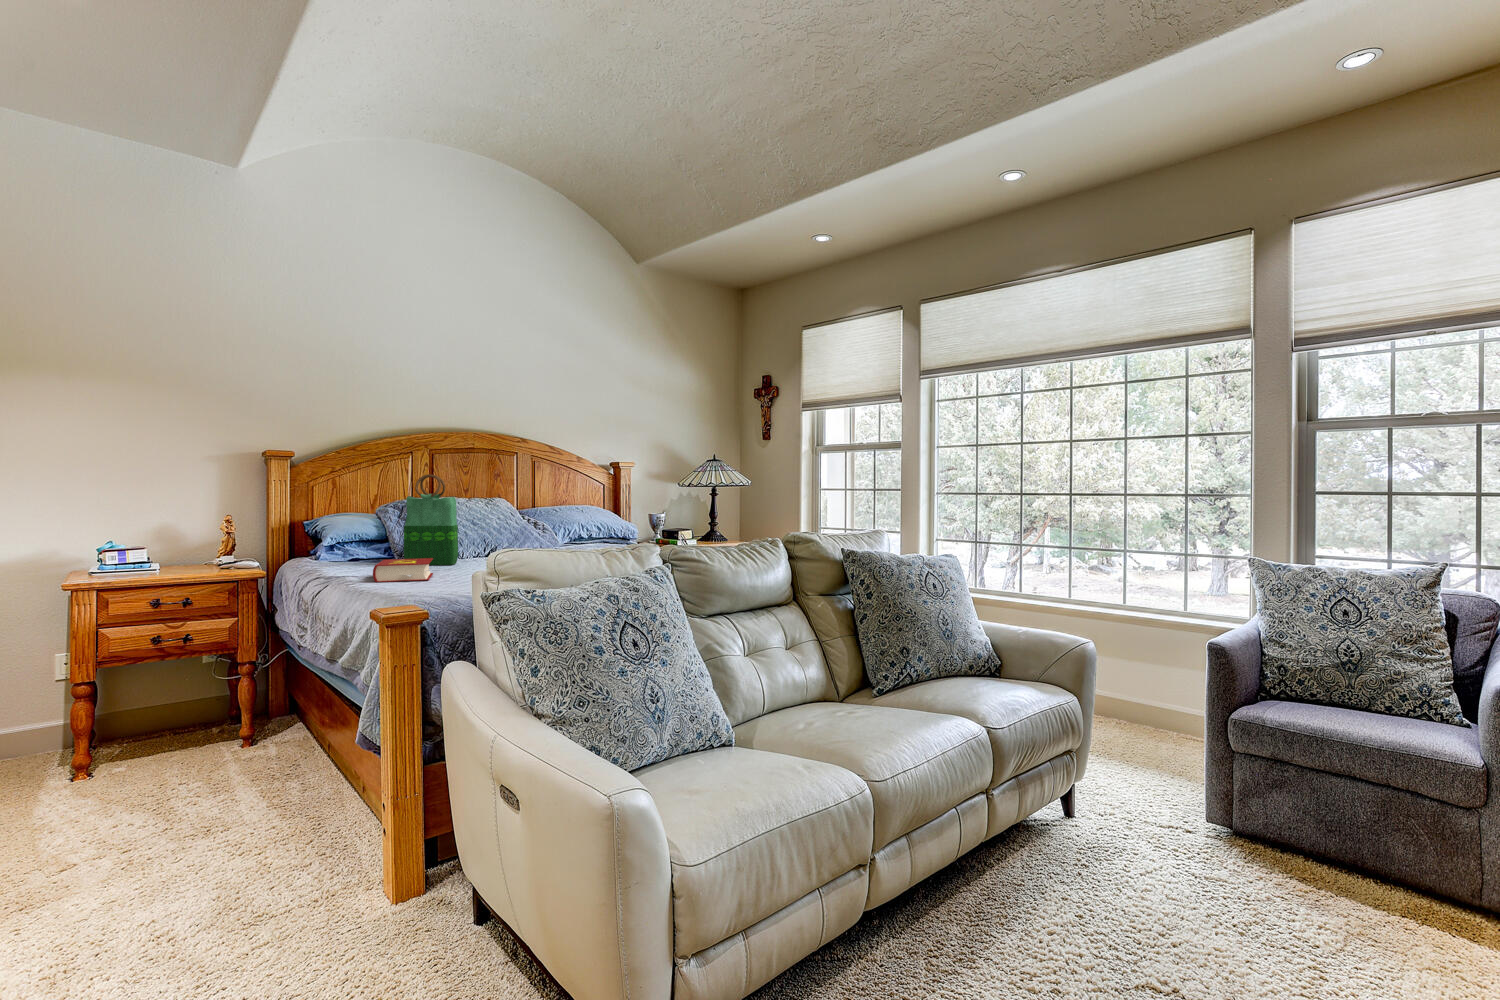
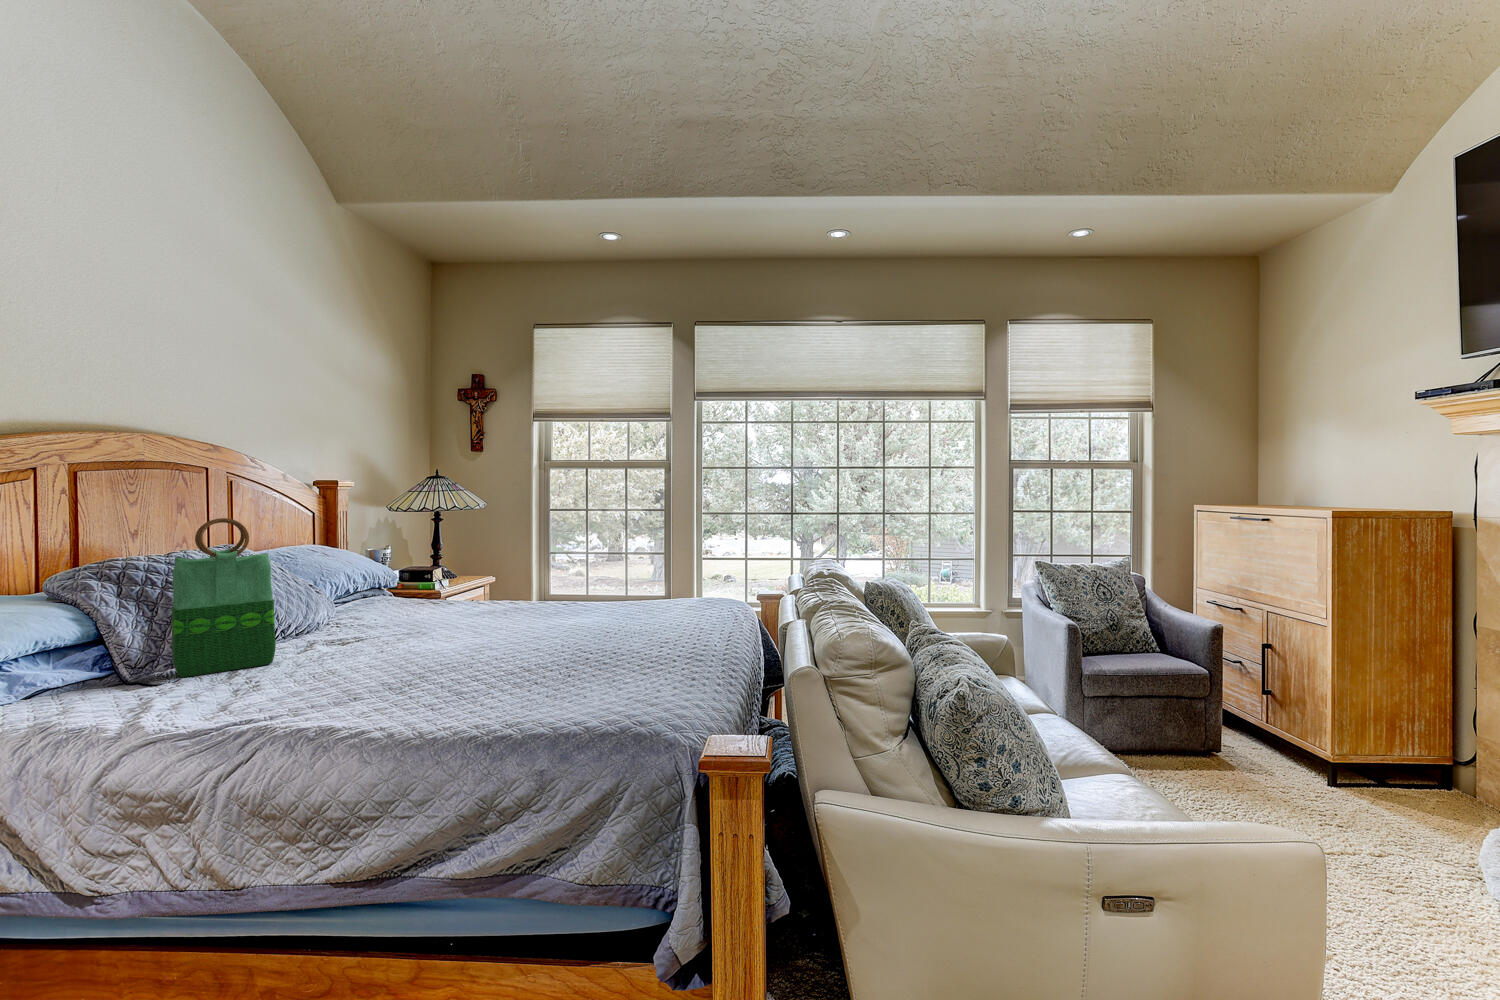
book: present [373,558,433,582] -> none [251,658,392,717]

